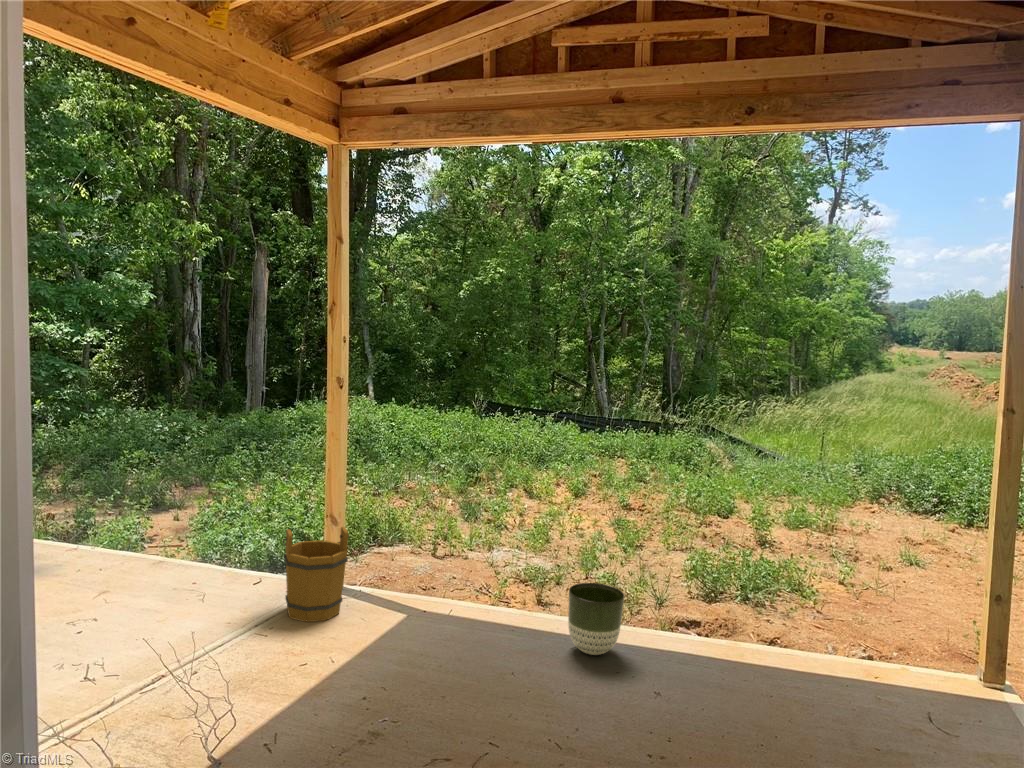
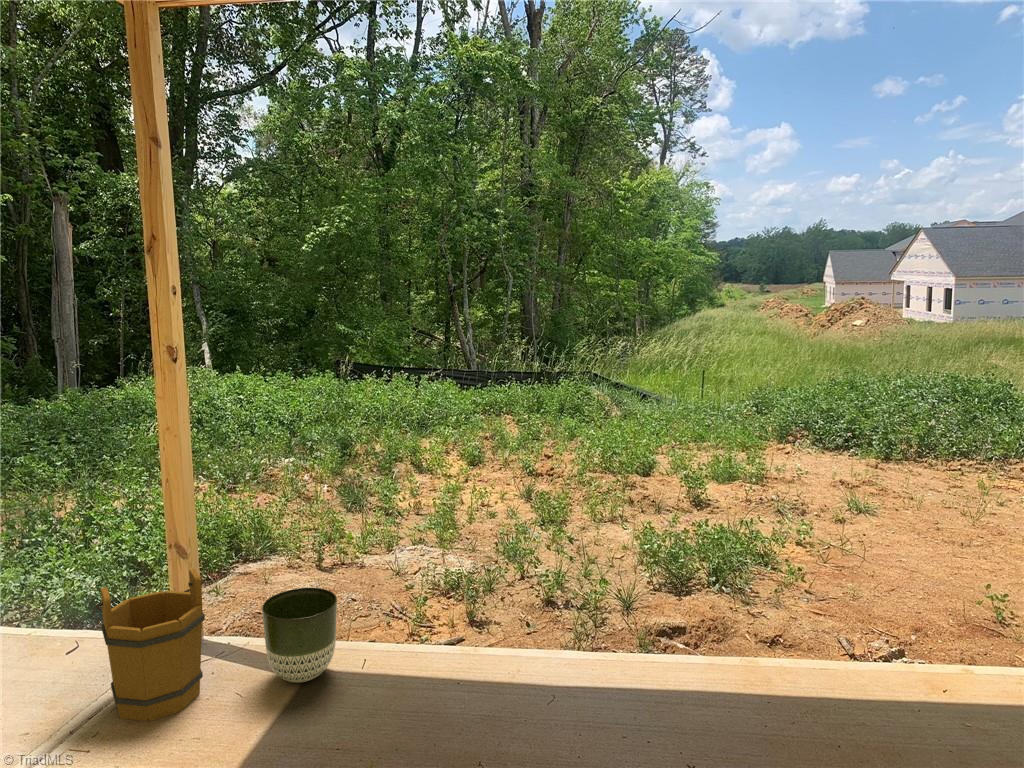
planter: present [568,583,624,655] -> present [262,588,337,683]

